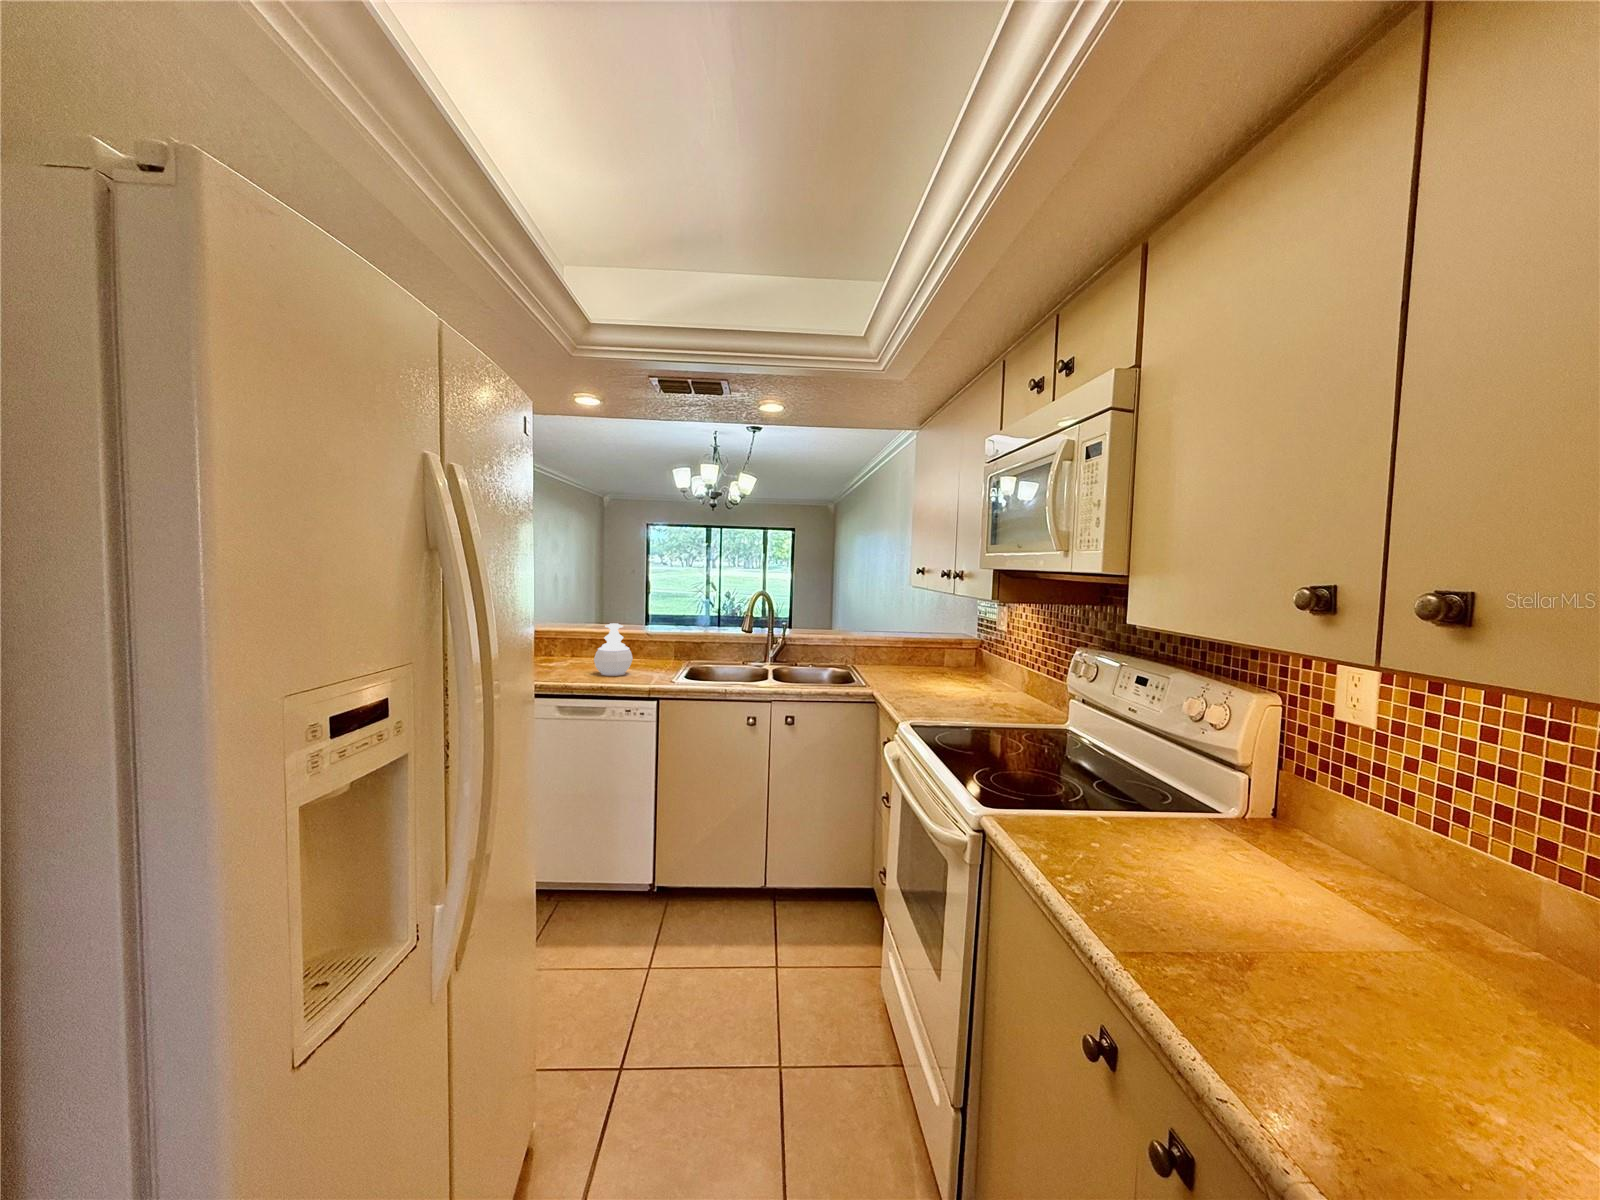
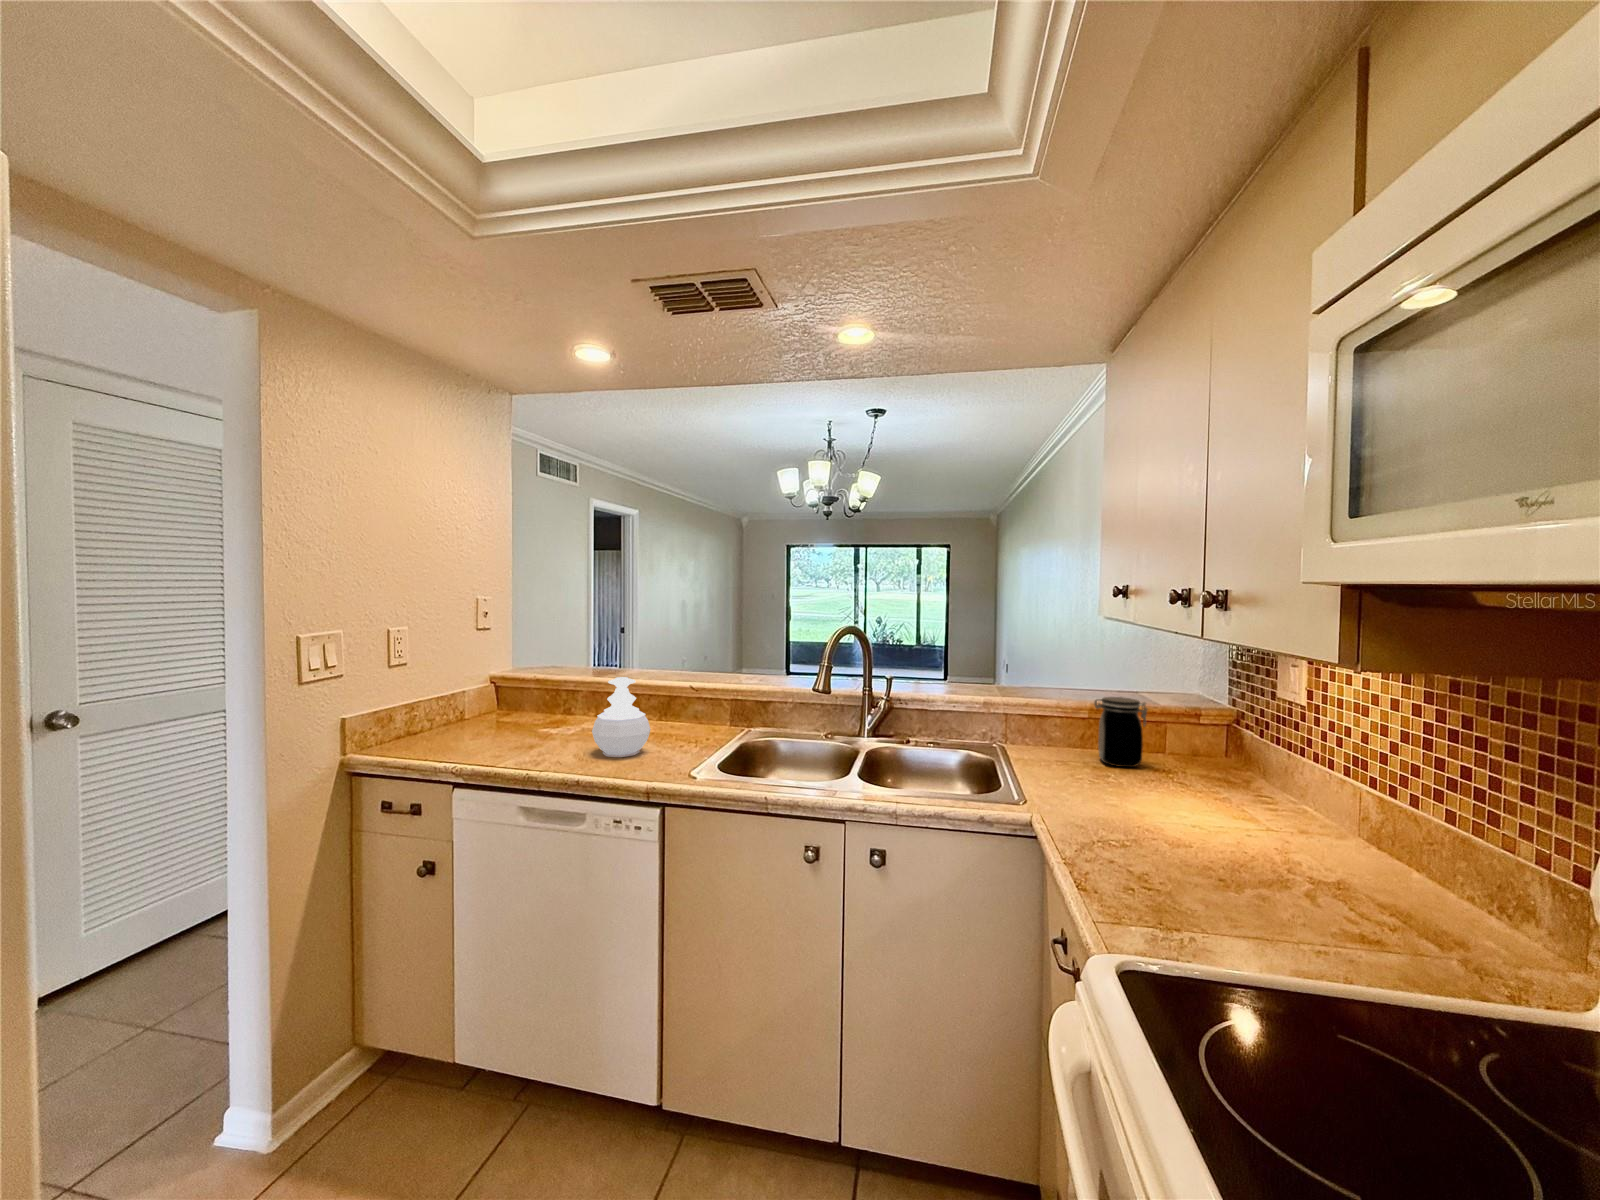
jar: none [905,633,933,672] -> present [1094,697,1147,767]

